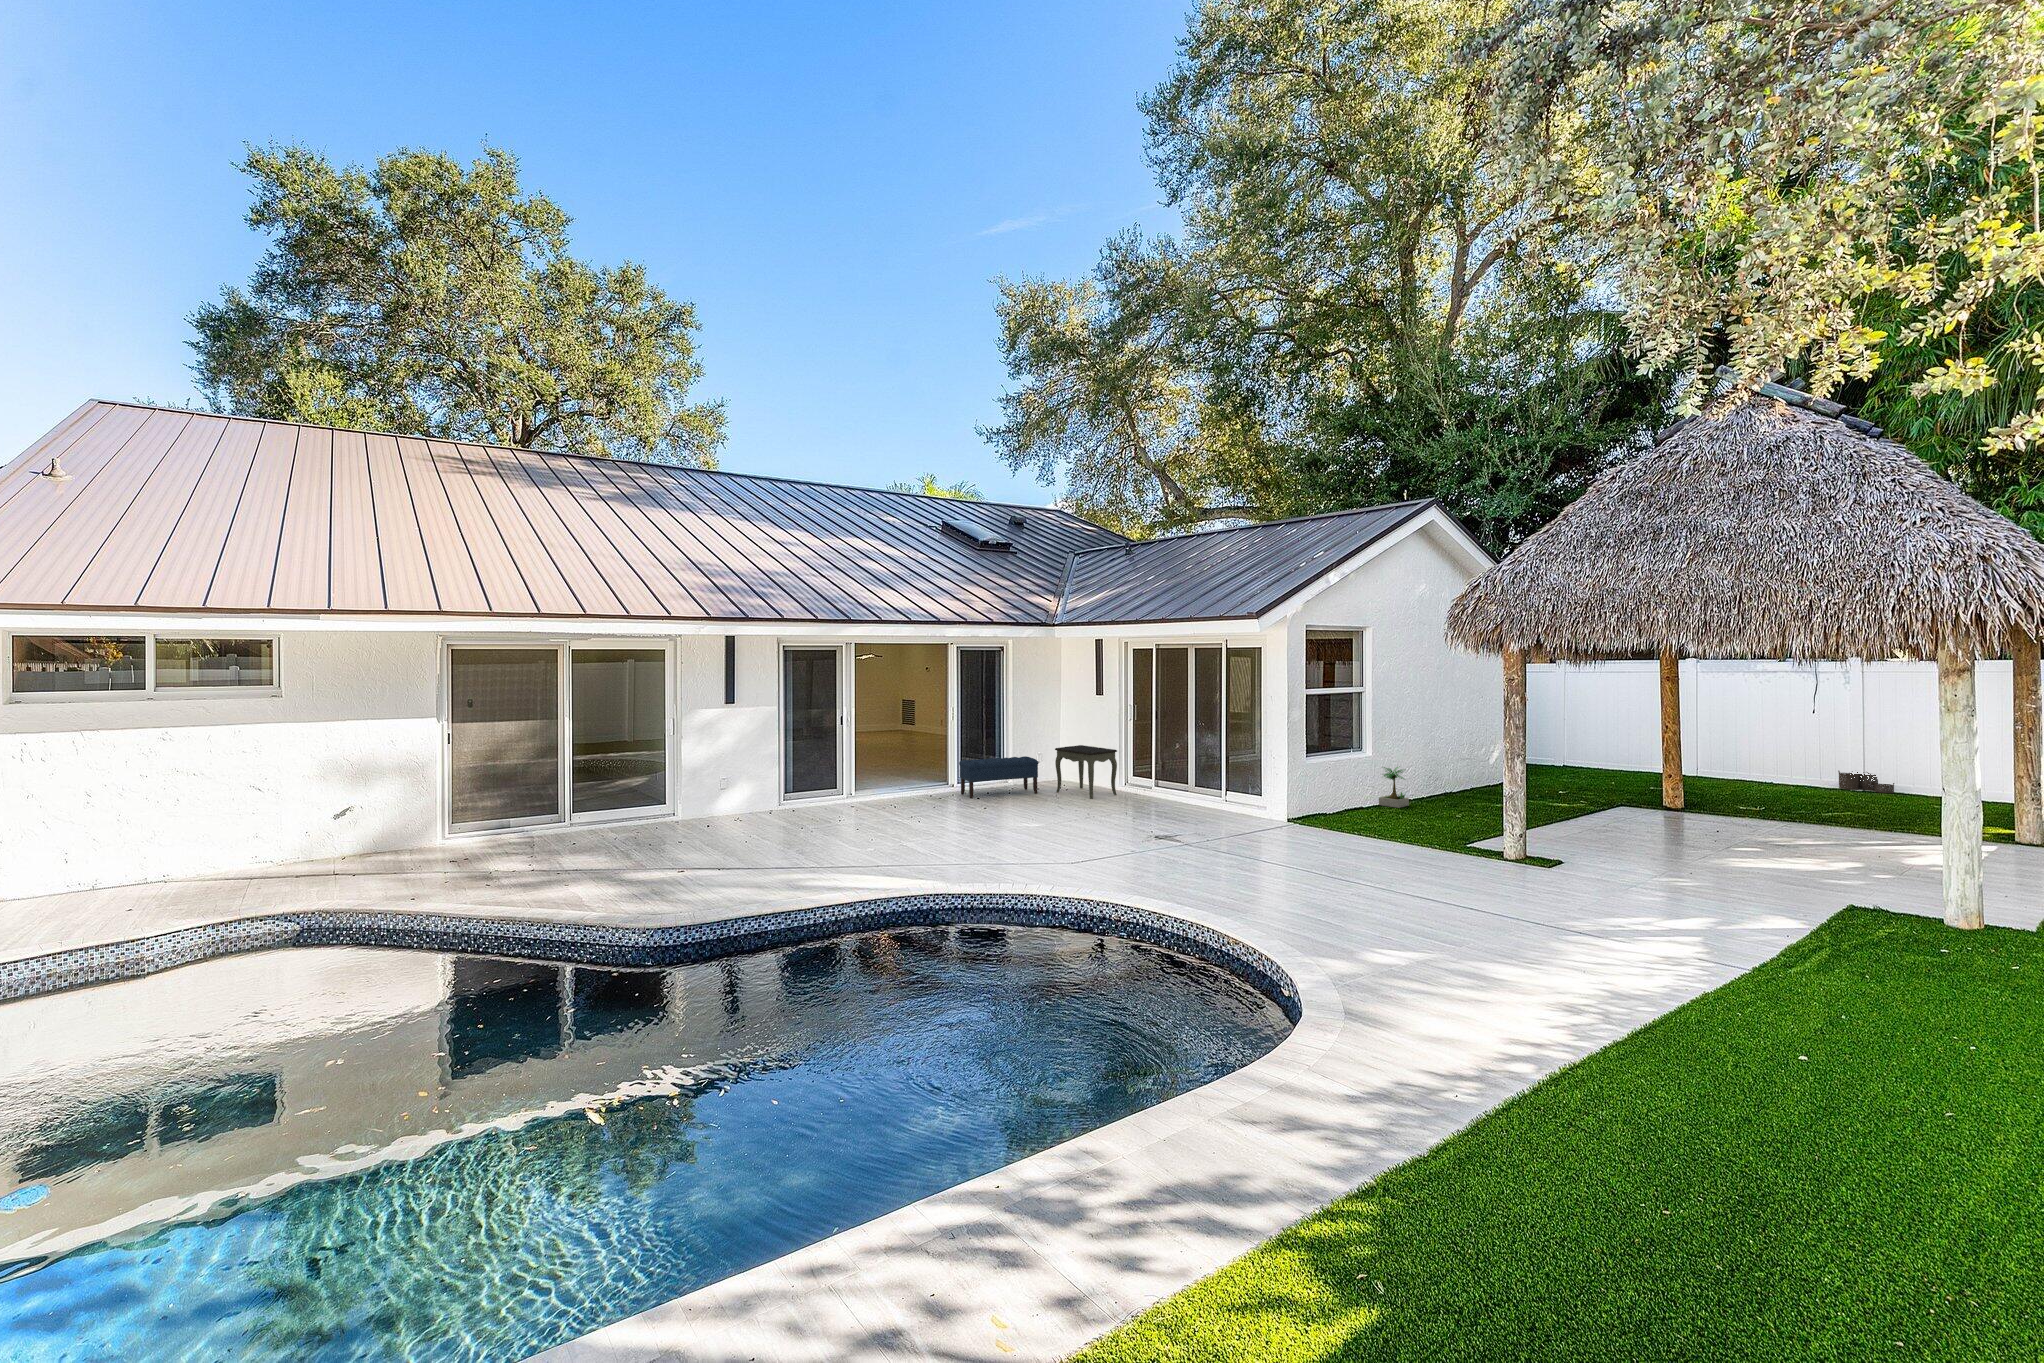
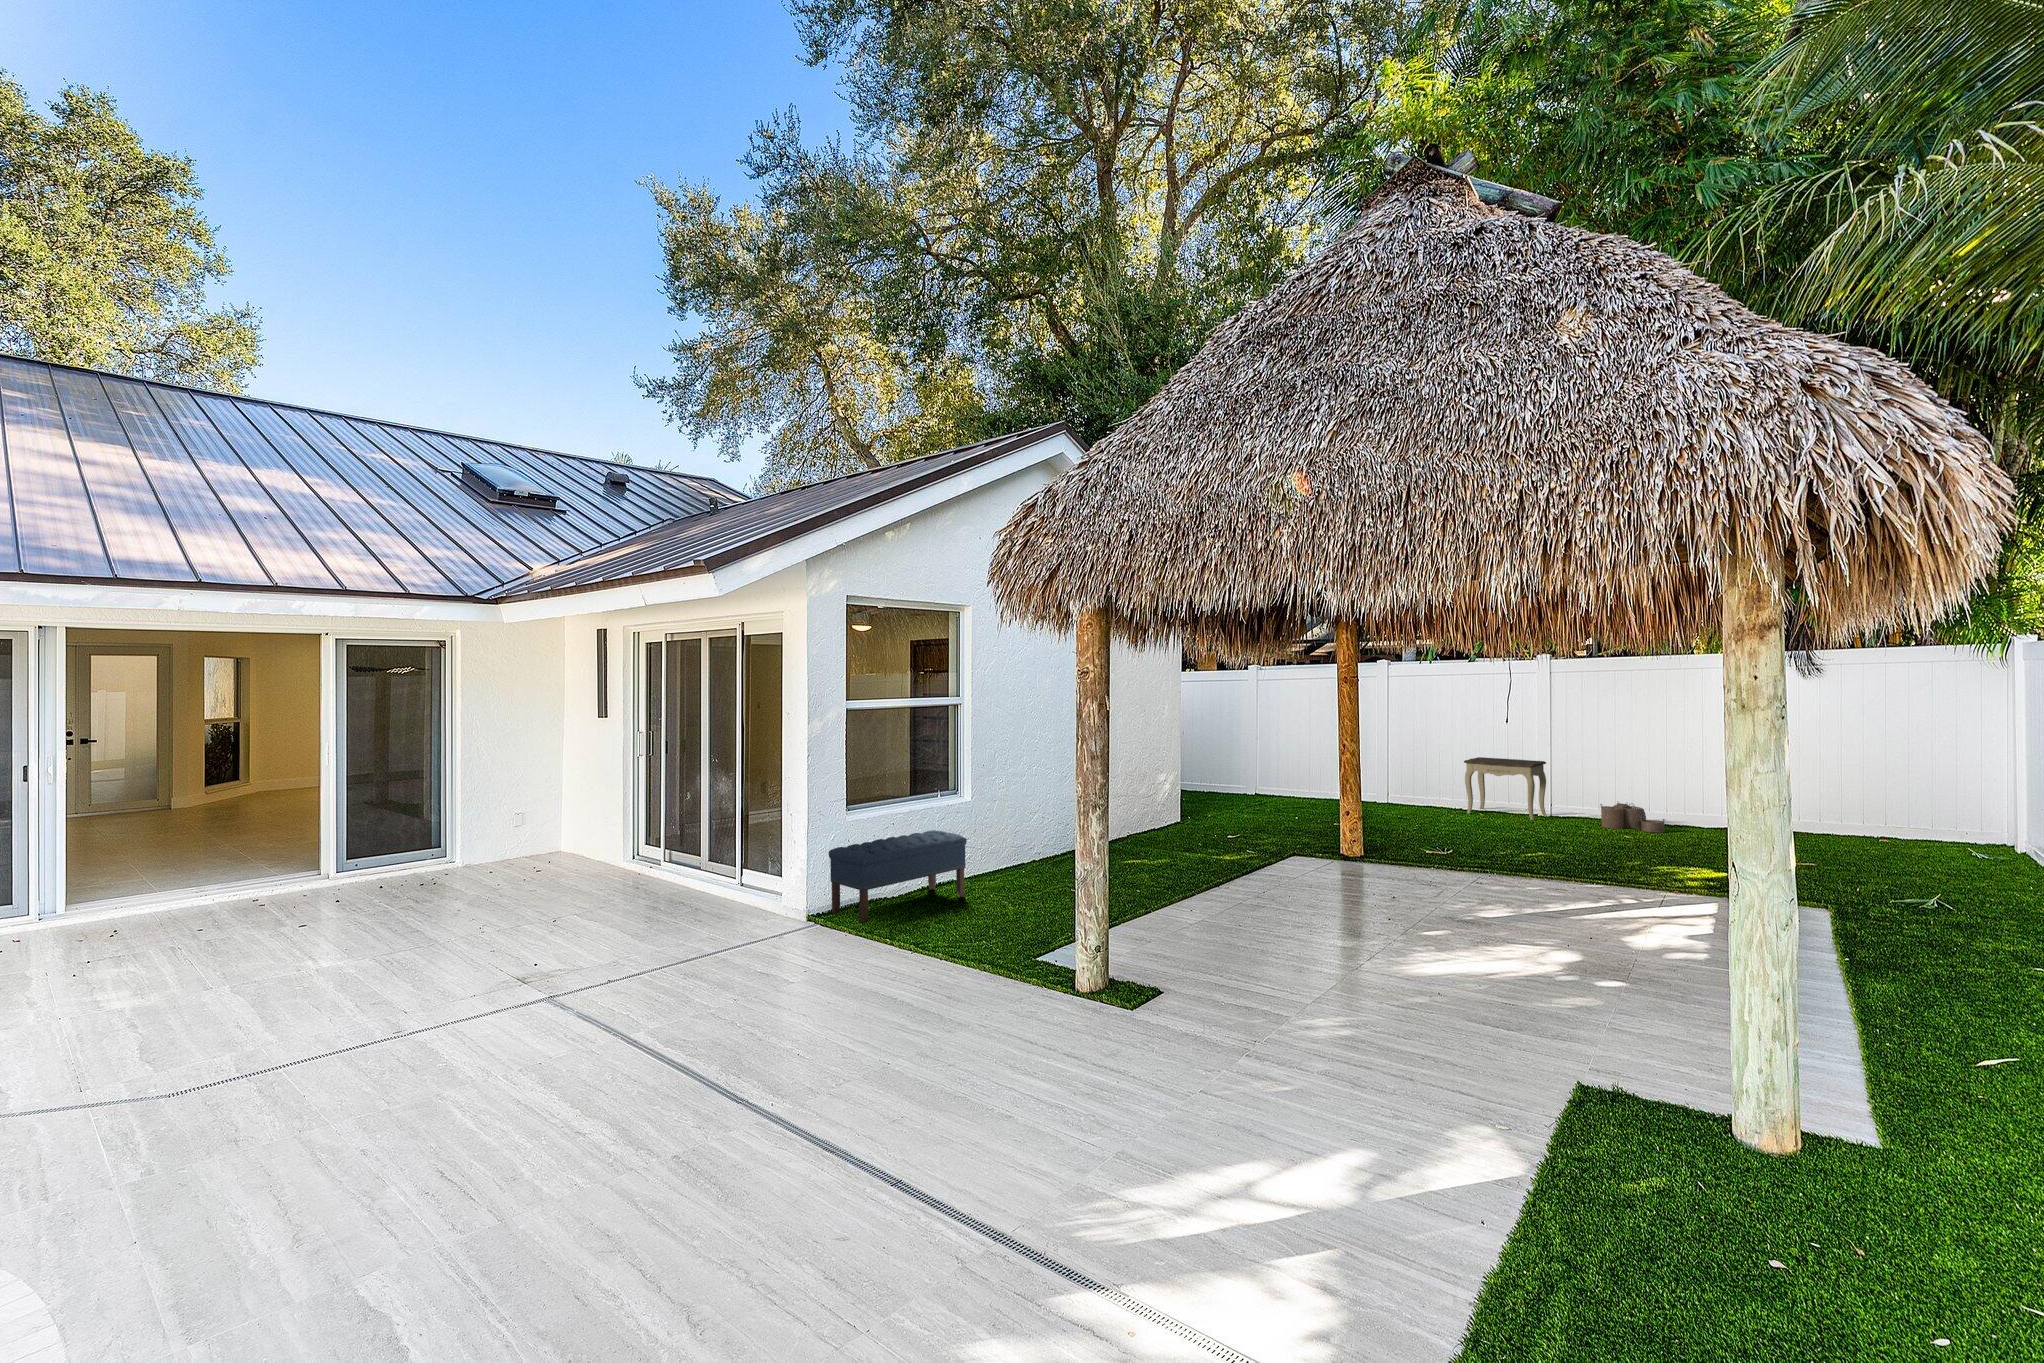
side table: present [1055,745,1117,799] -> present [1464,757,1546,820]
bench: present [959,756,1039,799] -> present [828,830,967,923]
potted plant: present [1379,766,1409,808] -> none [989,814,1032,879]

